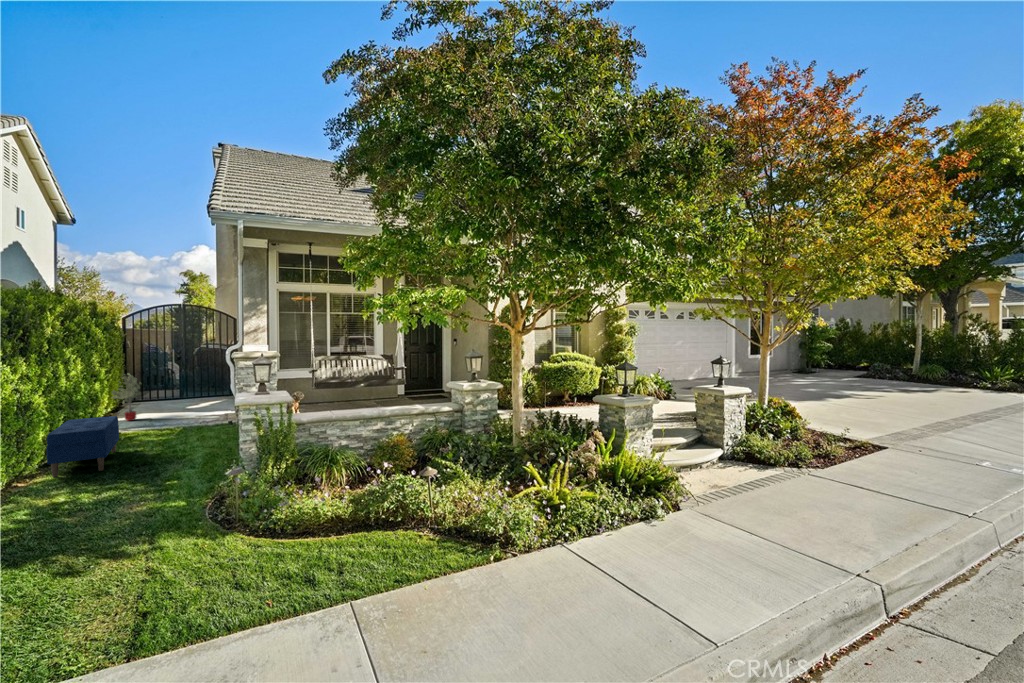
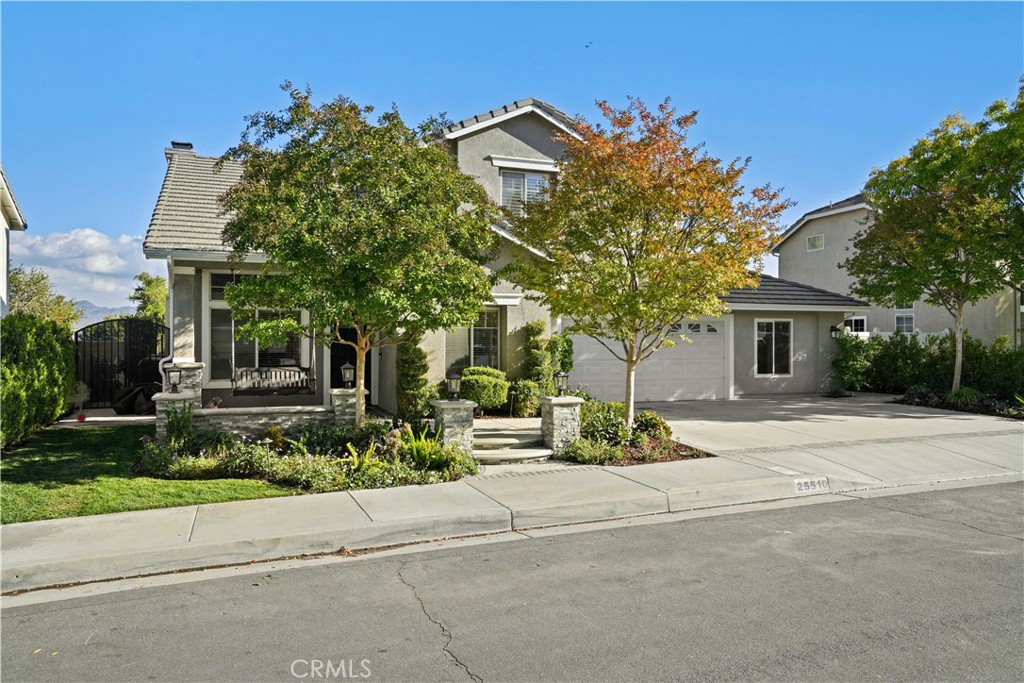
bench: present [47,416,119,477] -> none [27,411,73,449]

